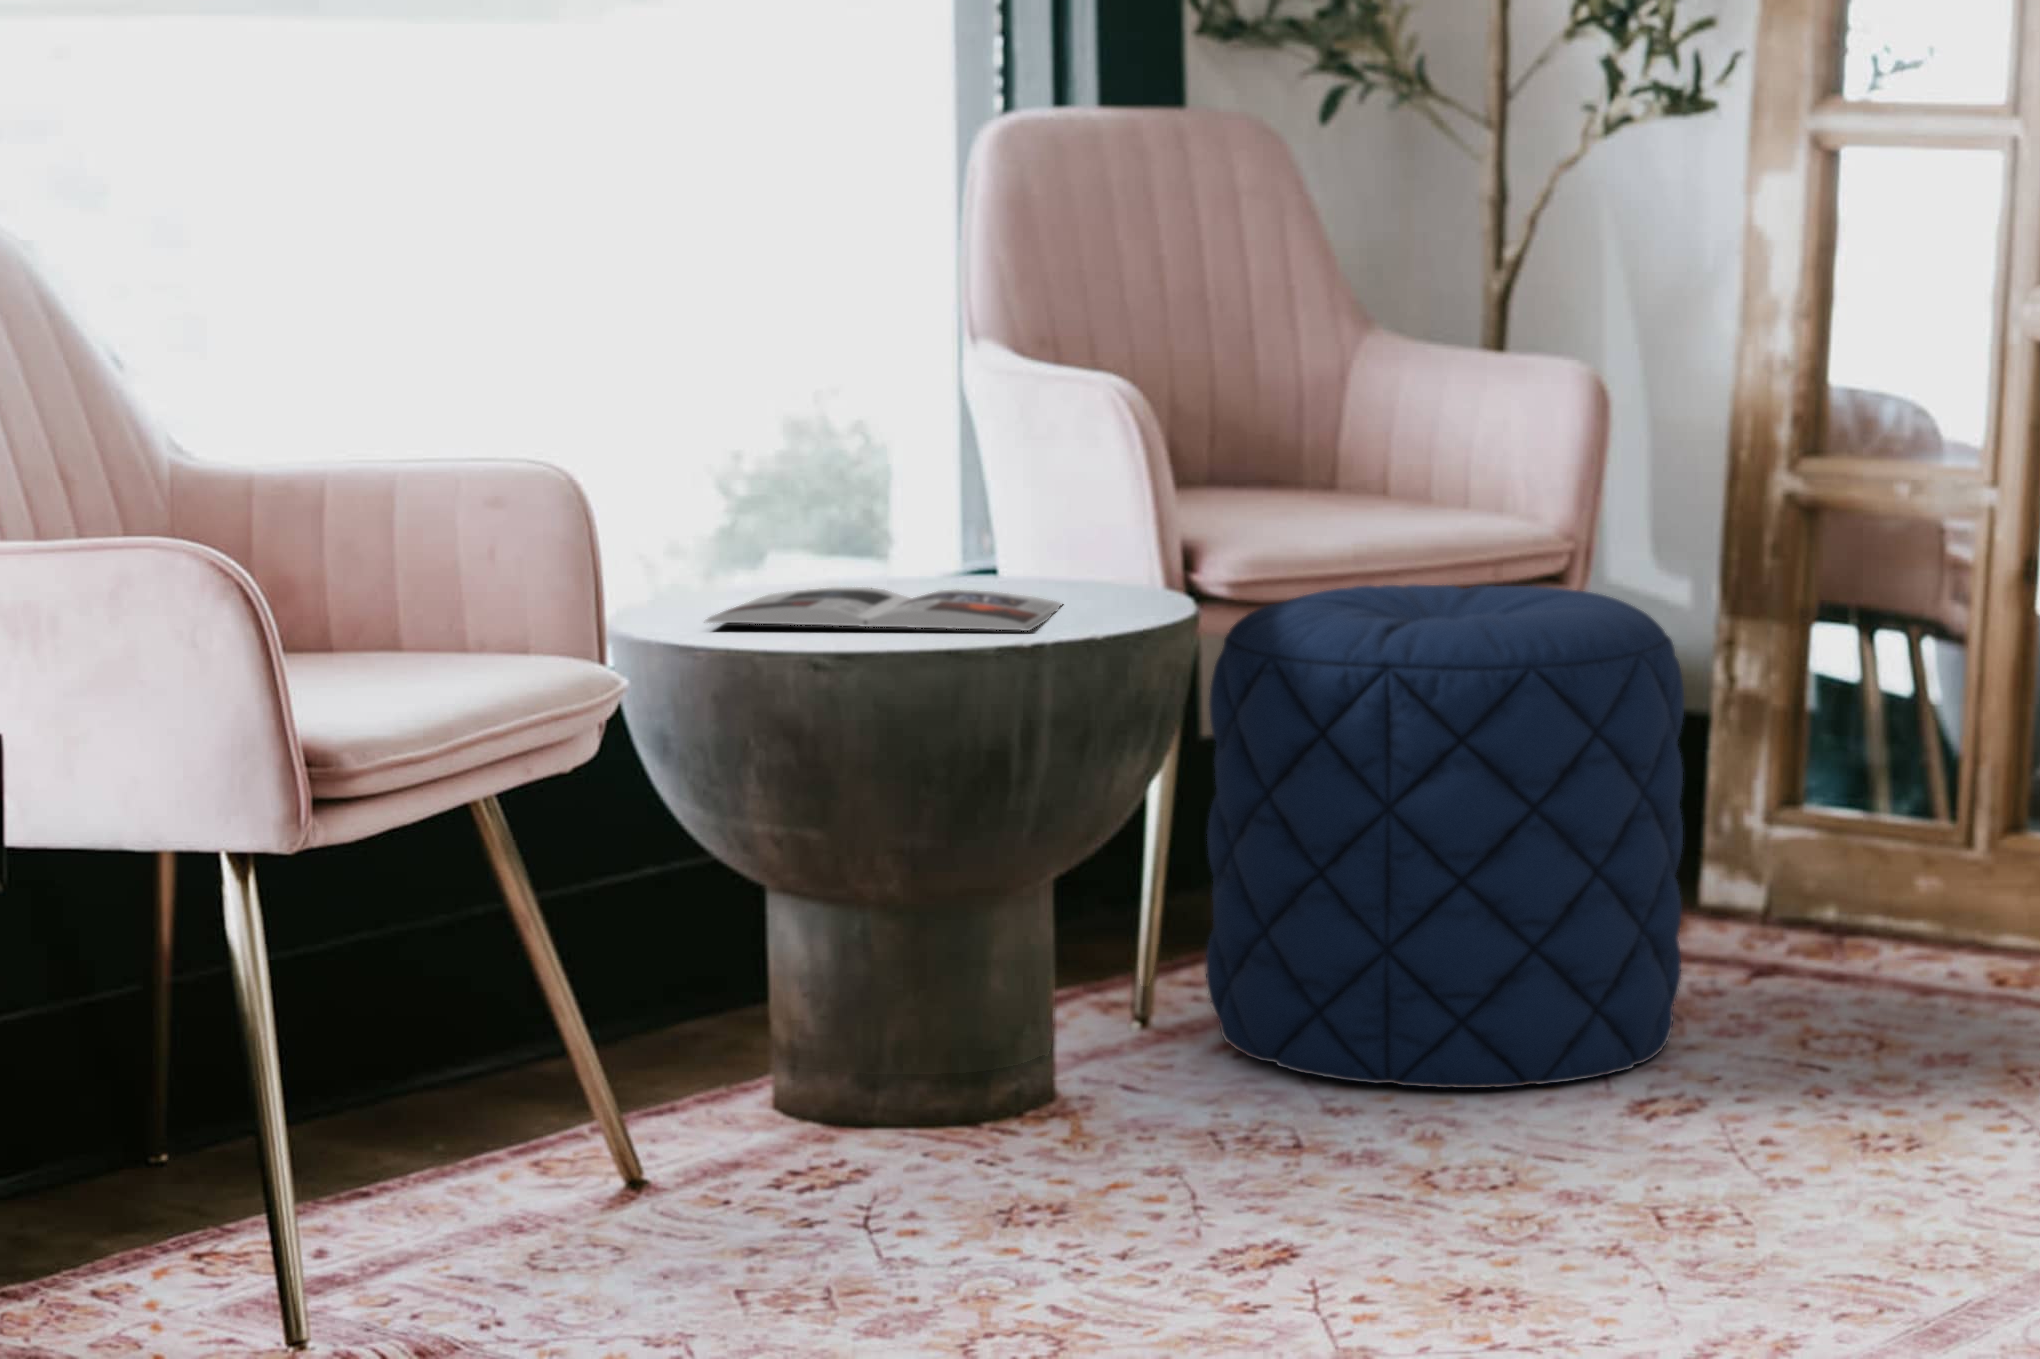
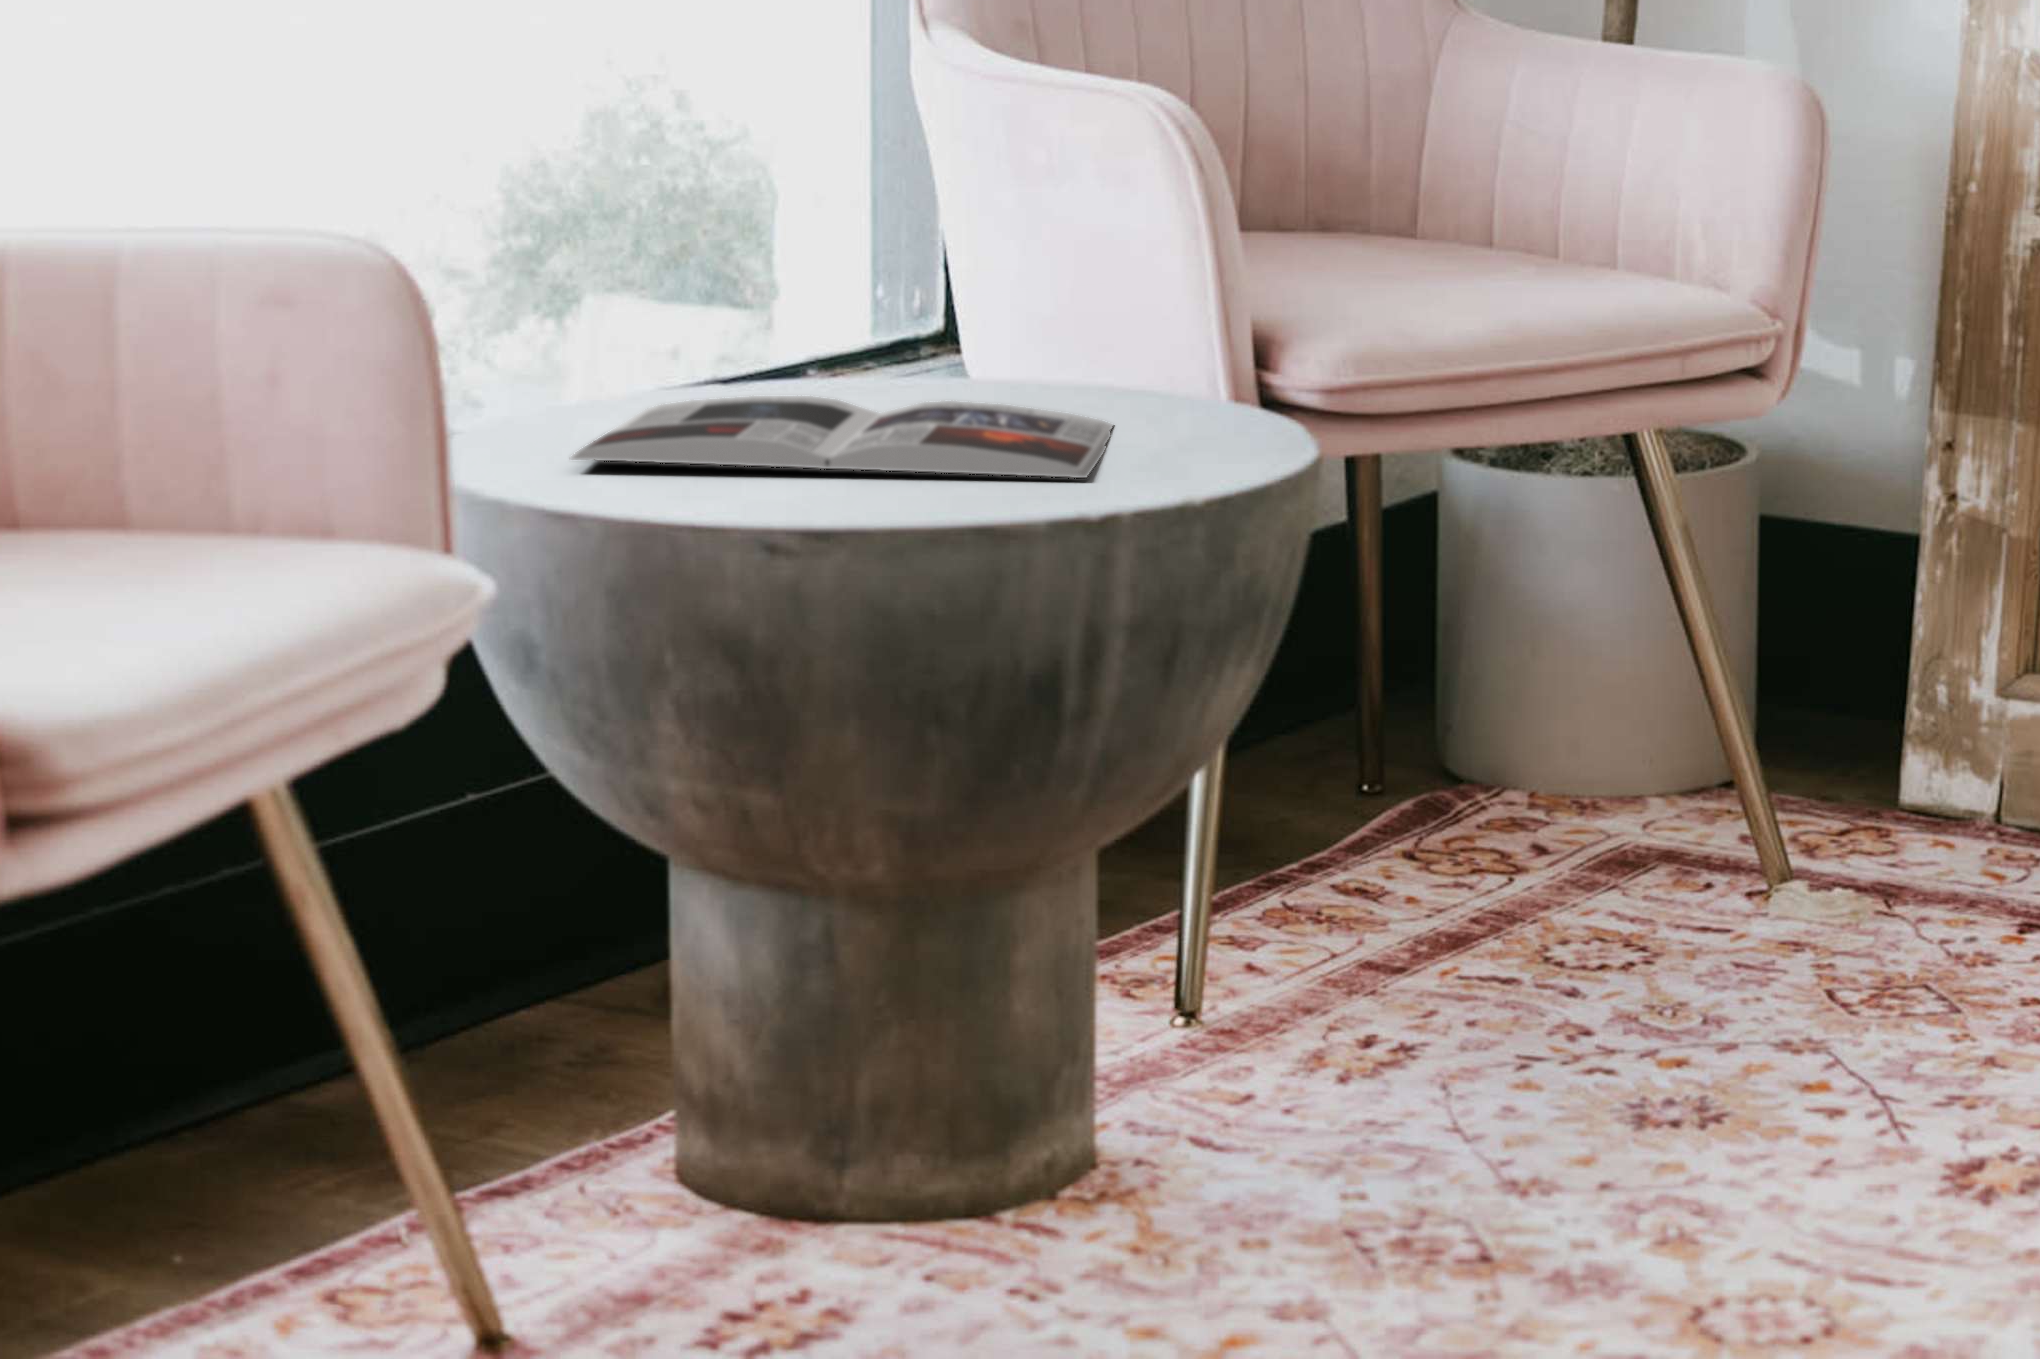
pouf: present [1205,584,1684,1088] -> none [1291,383,1995,1140]

